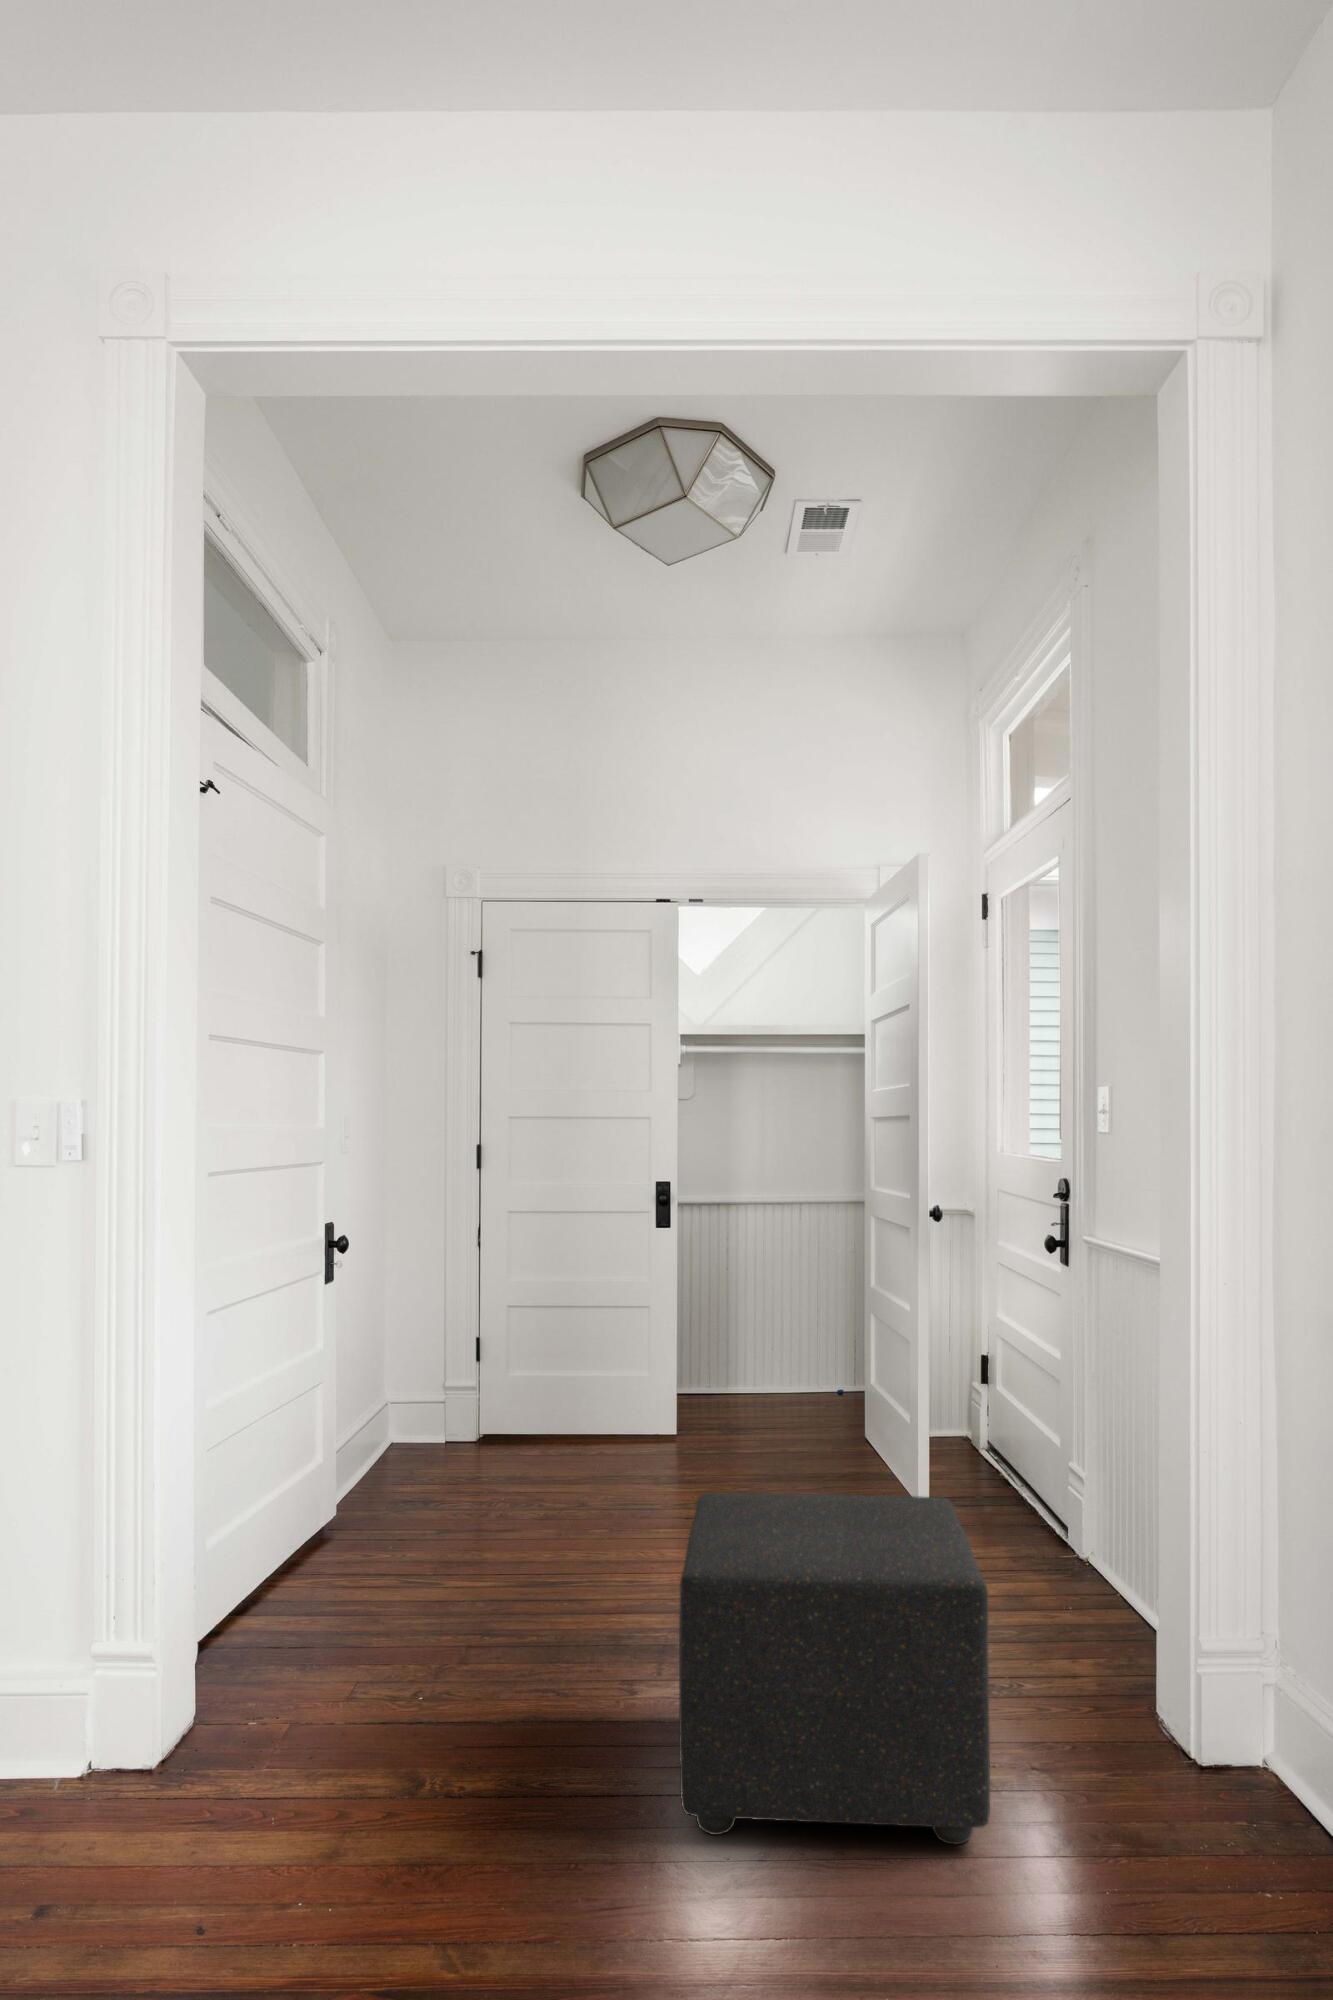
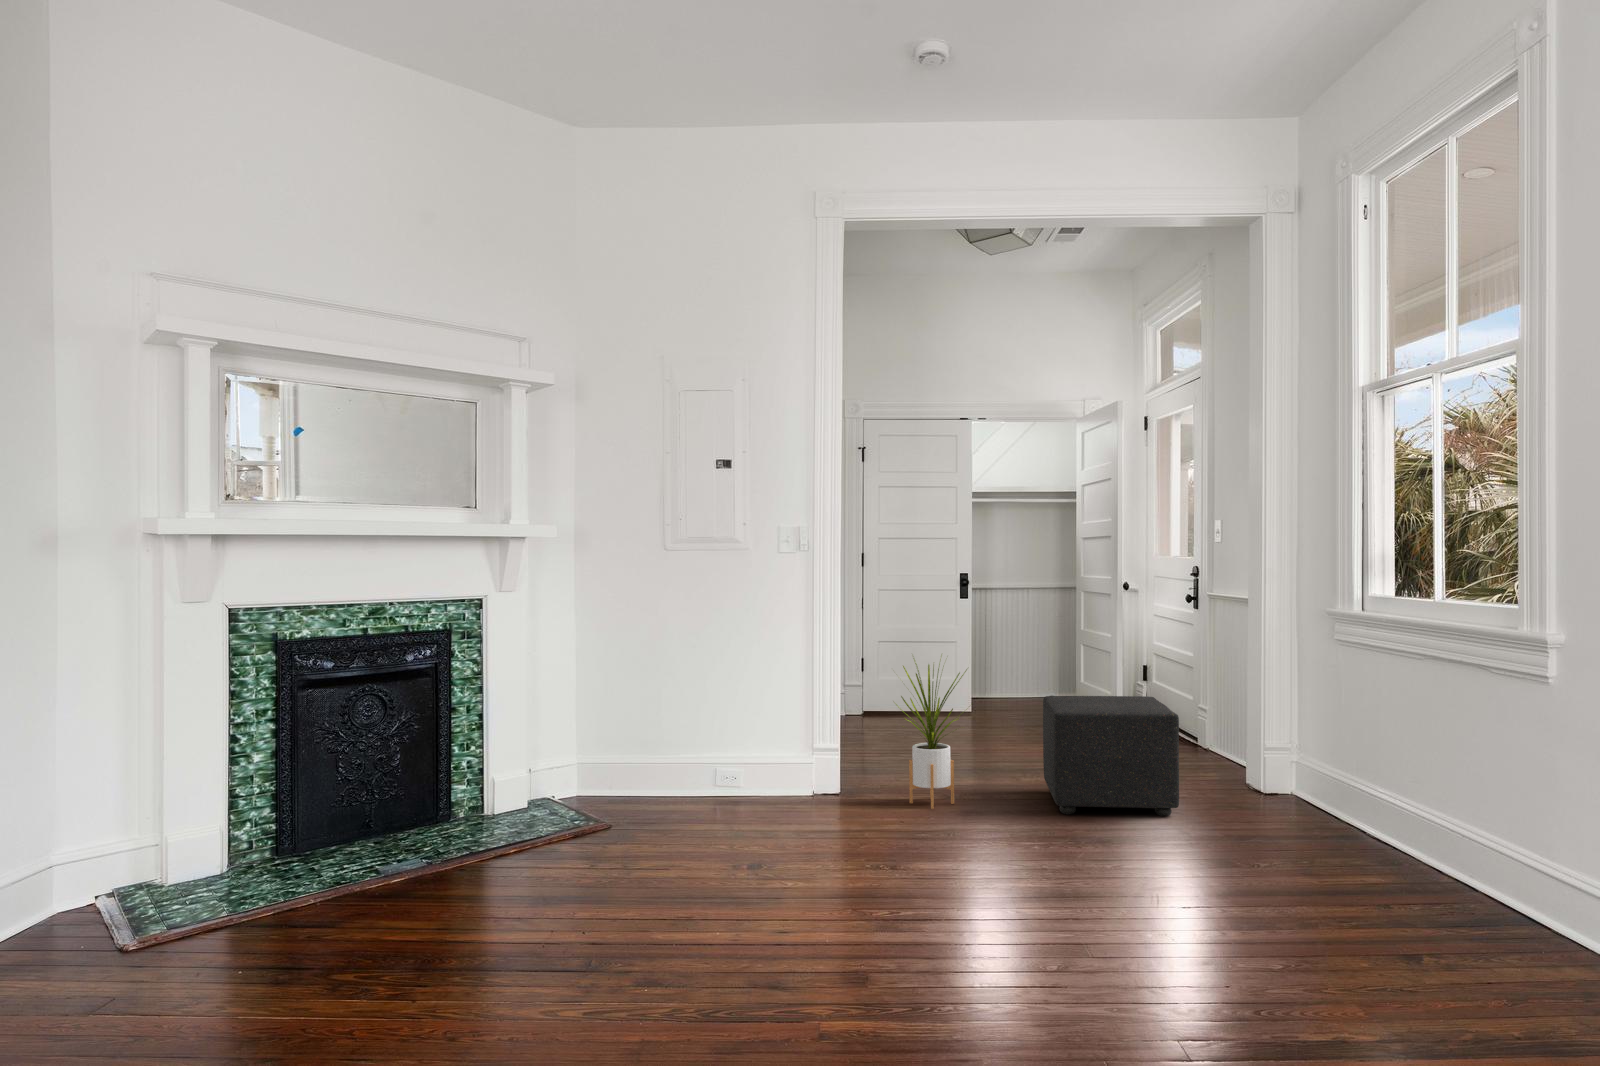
house plant: none [310,1398,506,1804] -> present [896,659,967,809]

